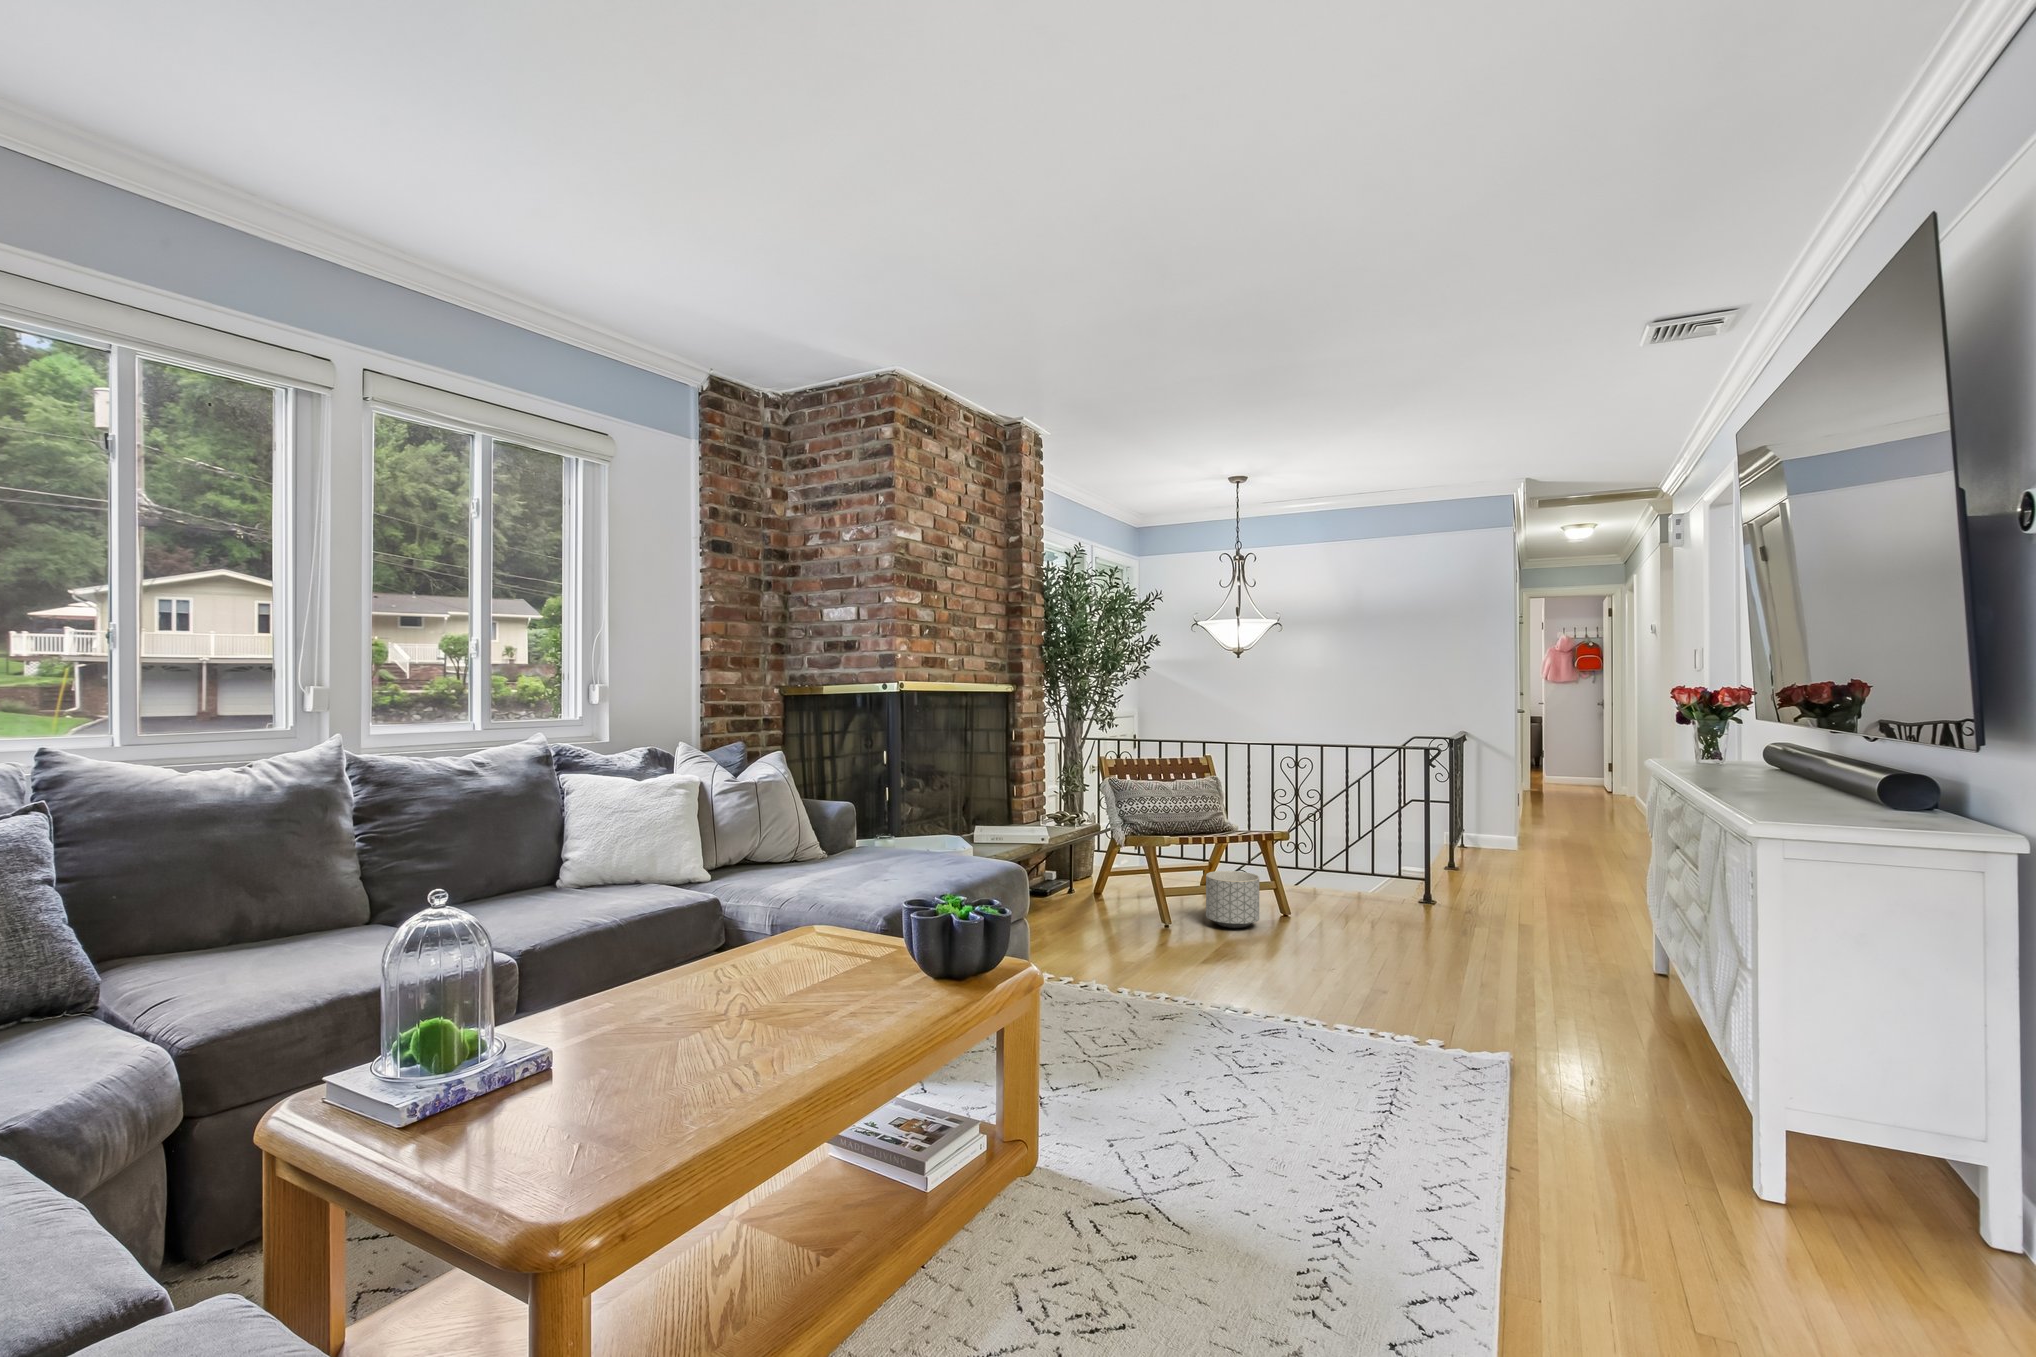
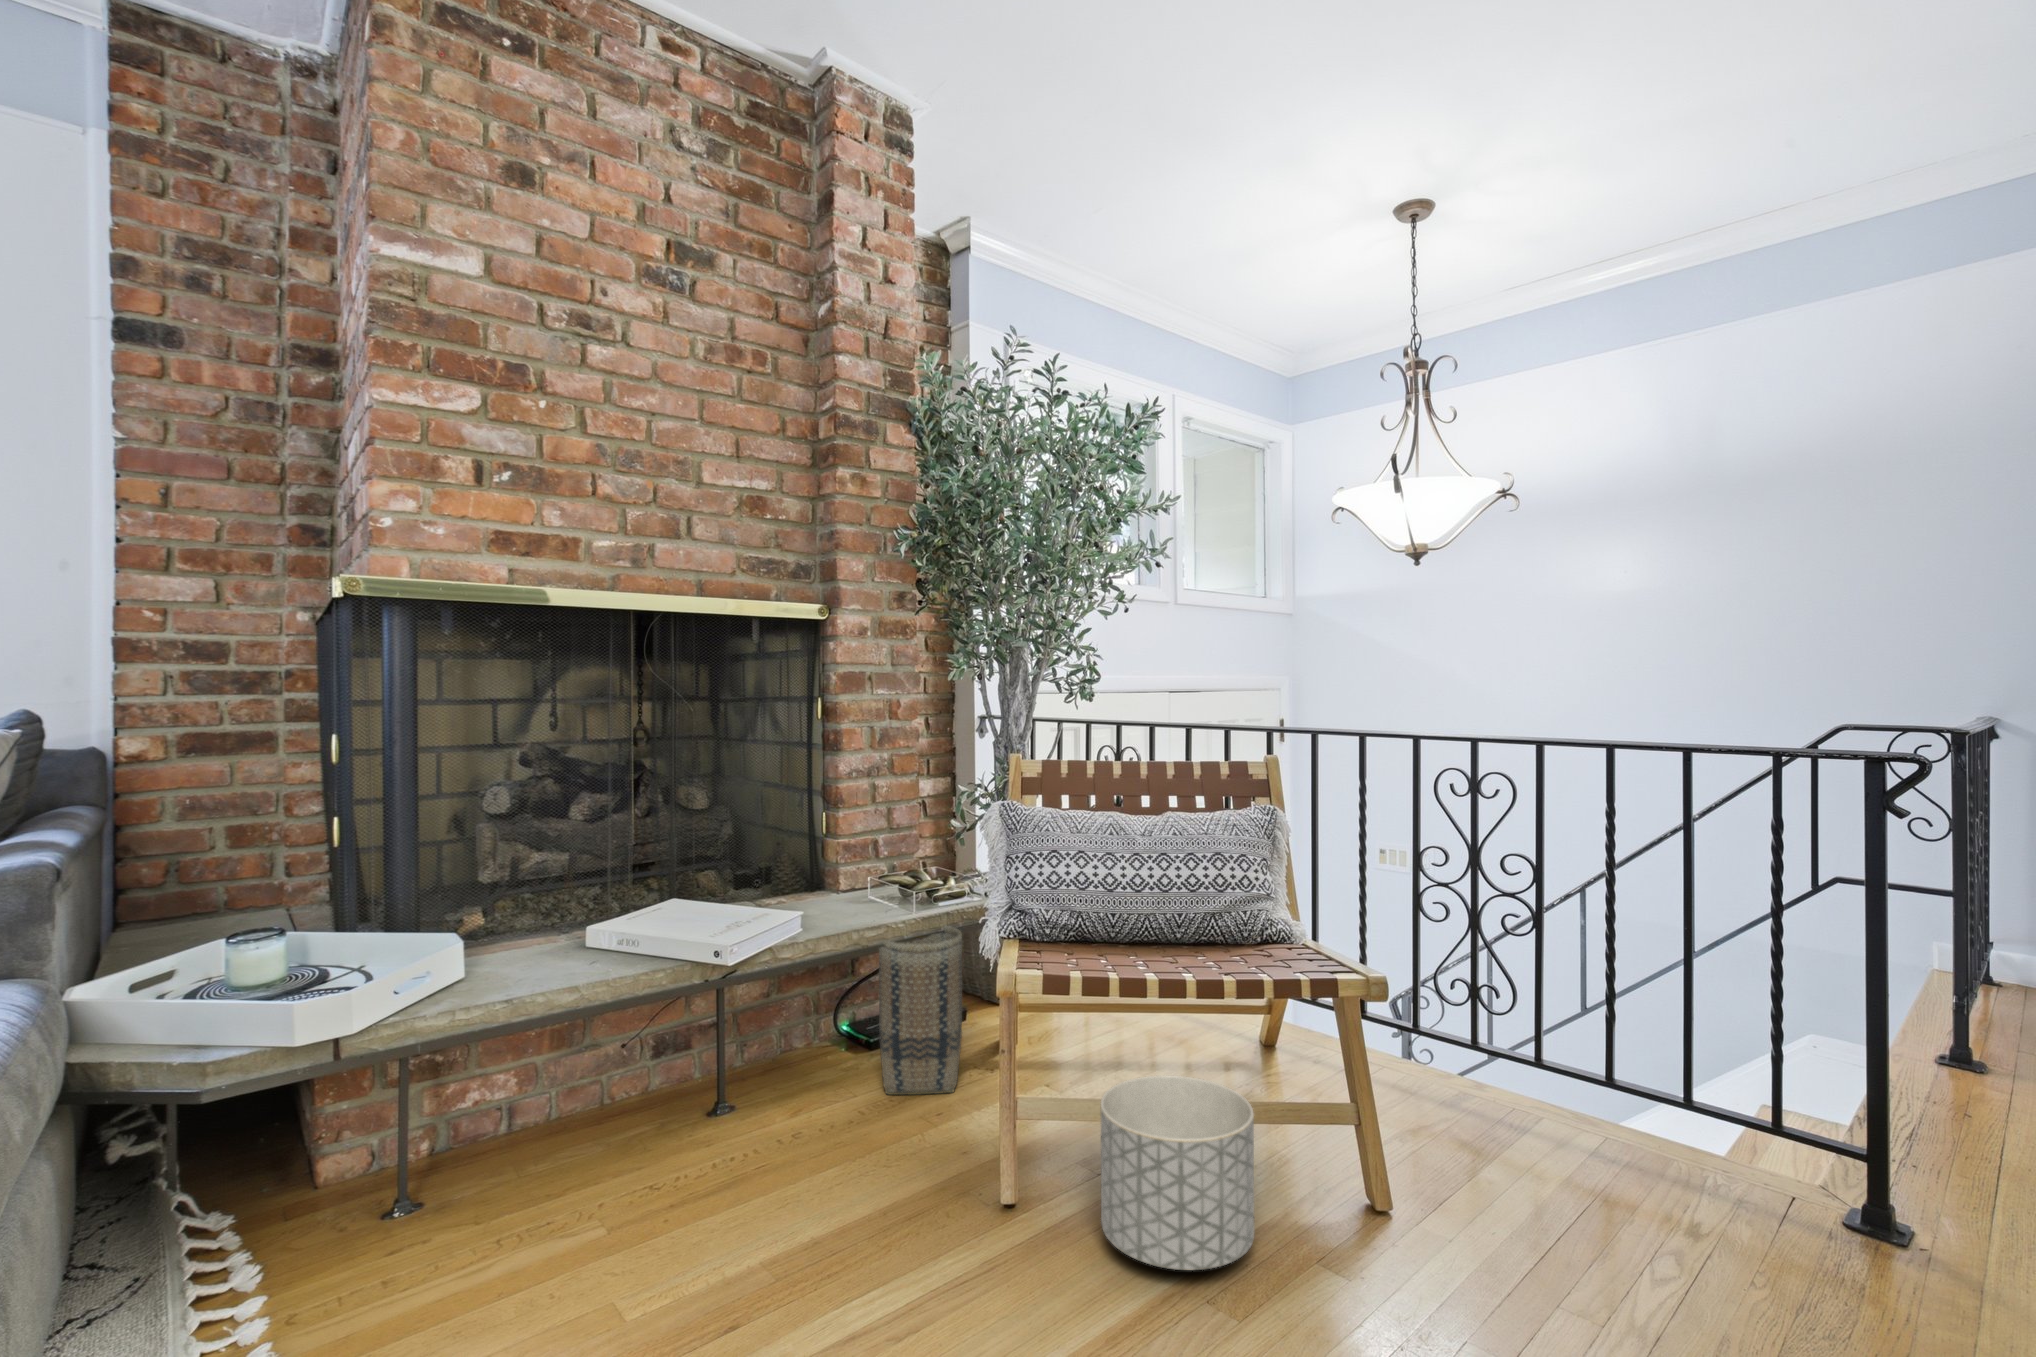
basket: none [1061,833,1101,906] -> present [879,926,962,1095]

